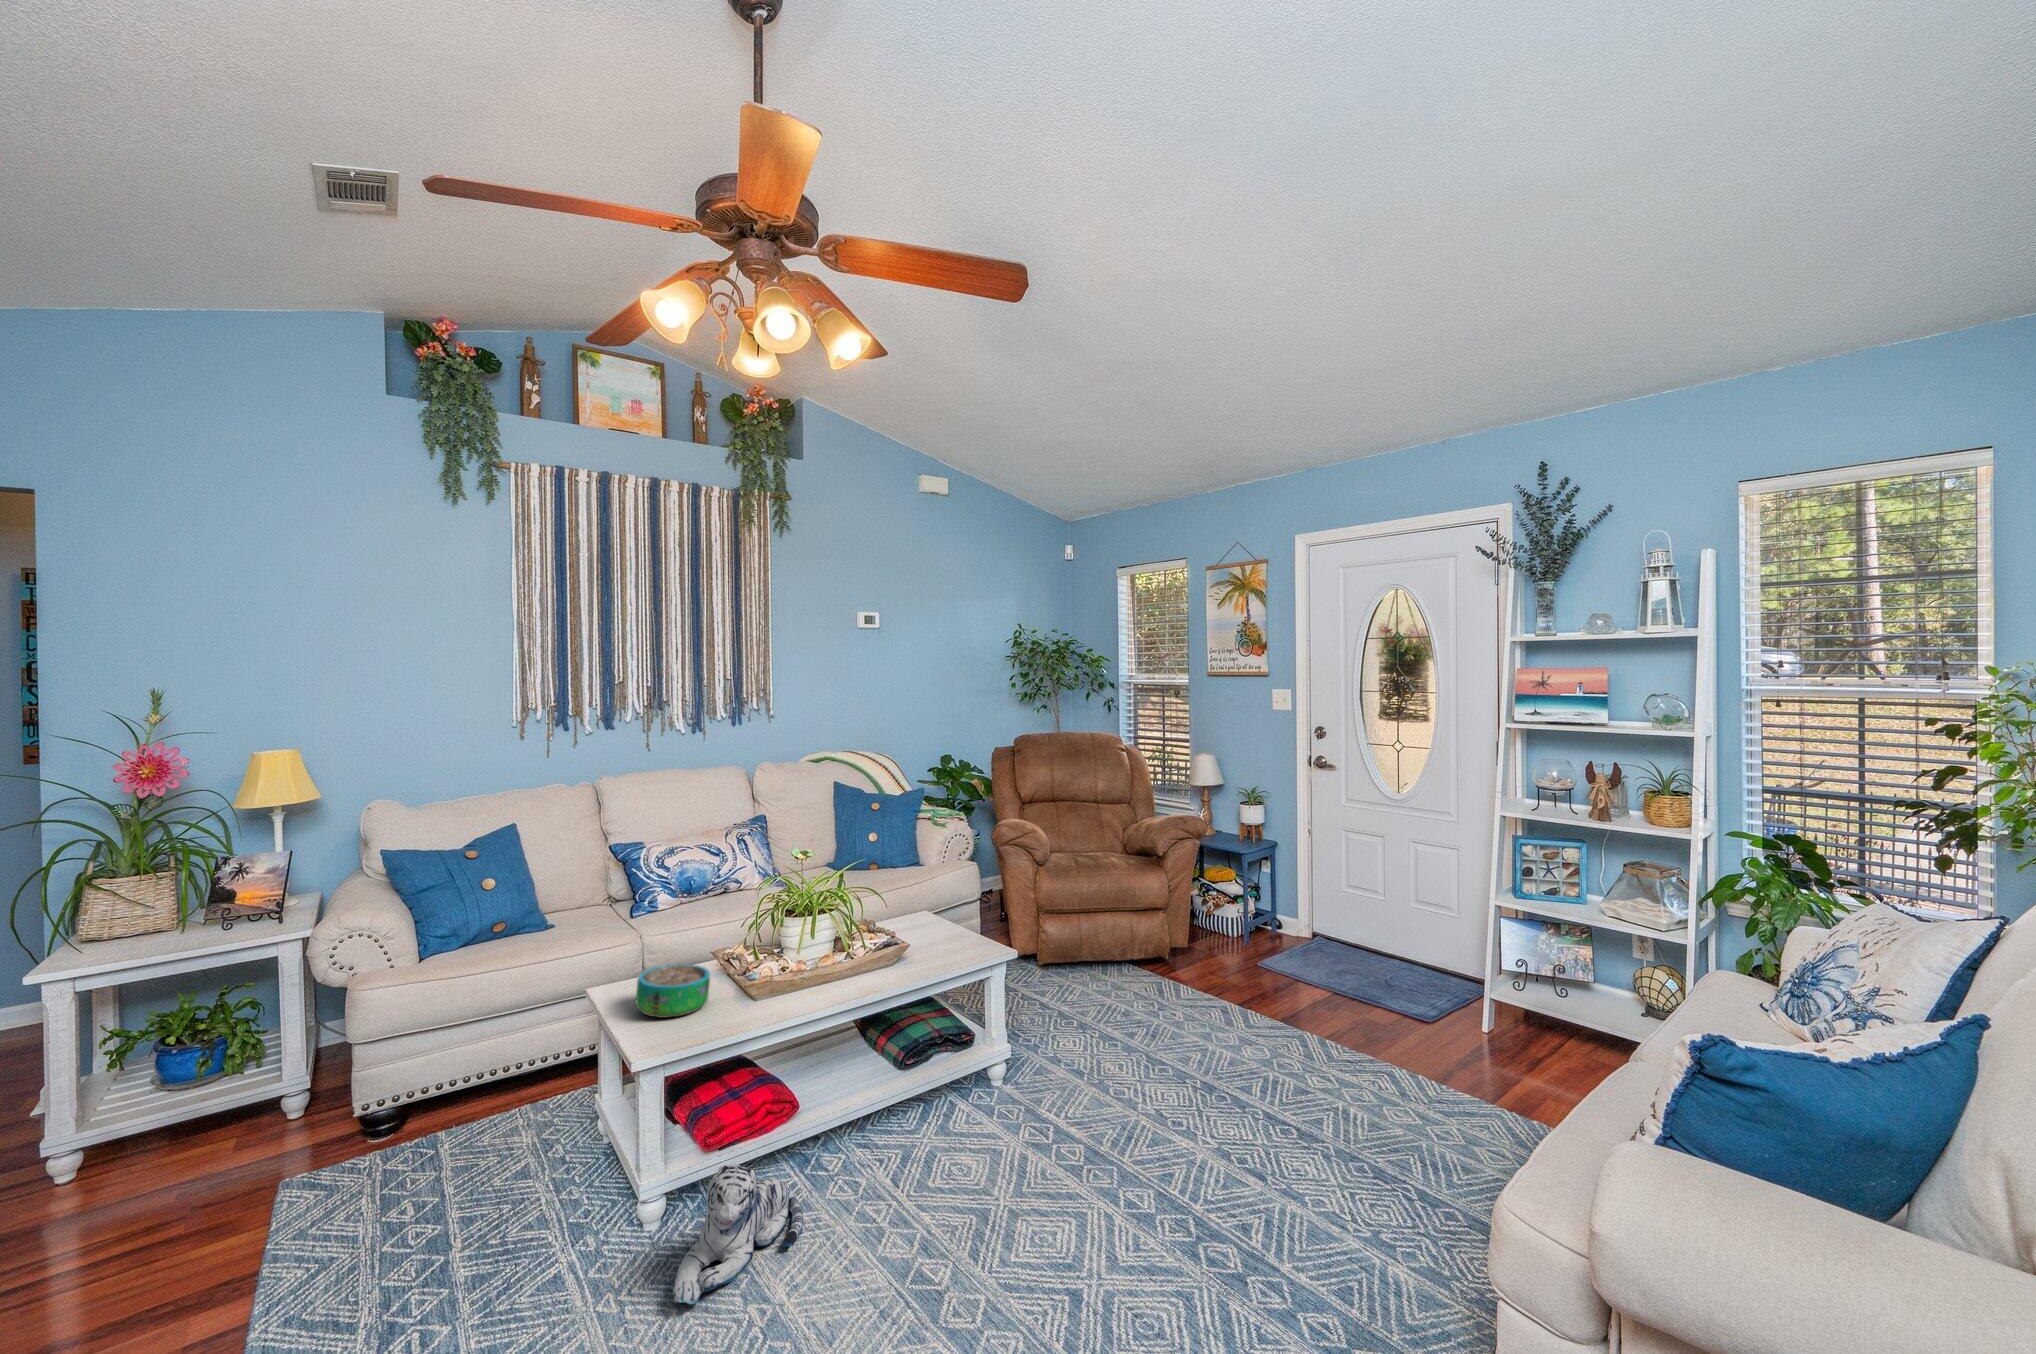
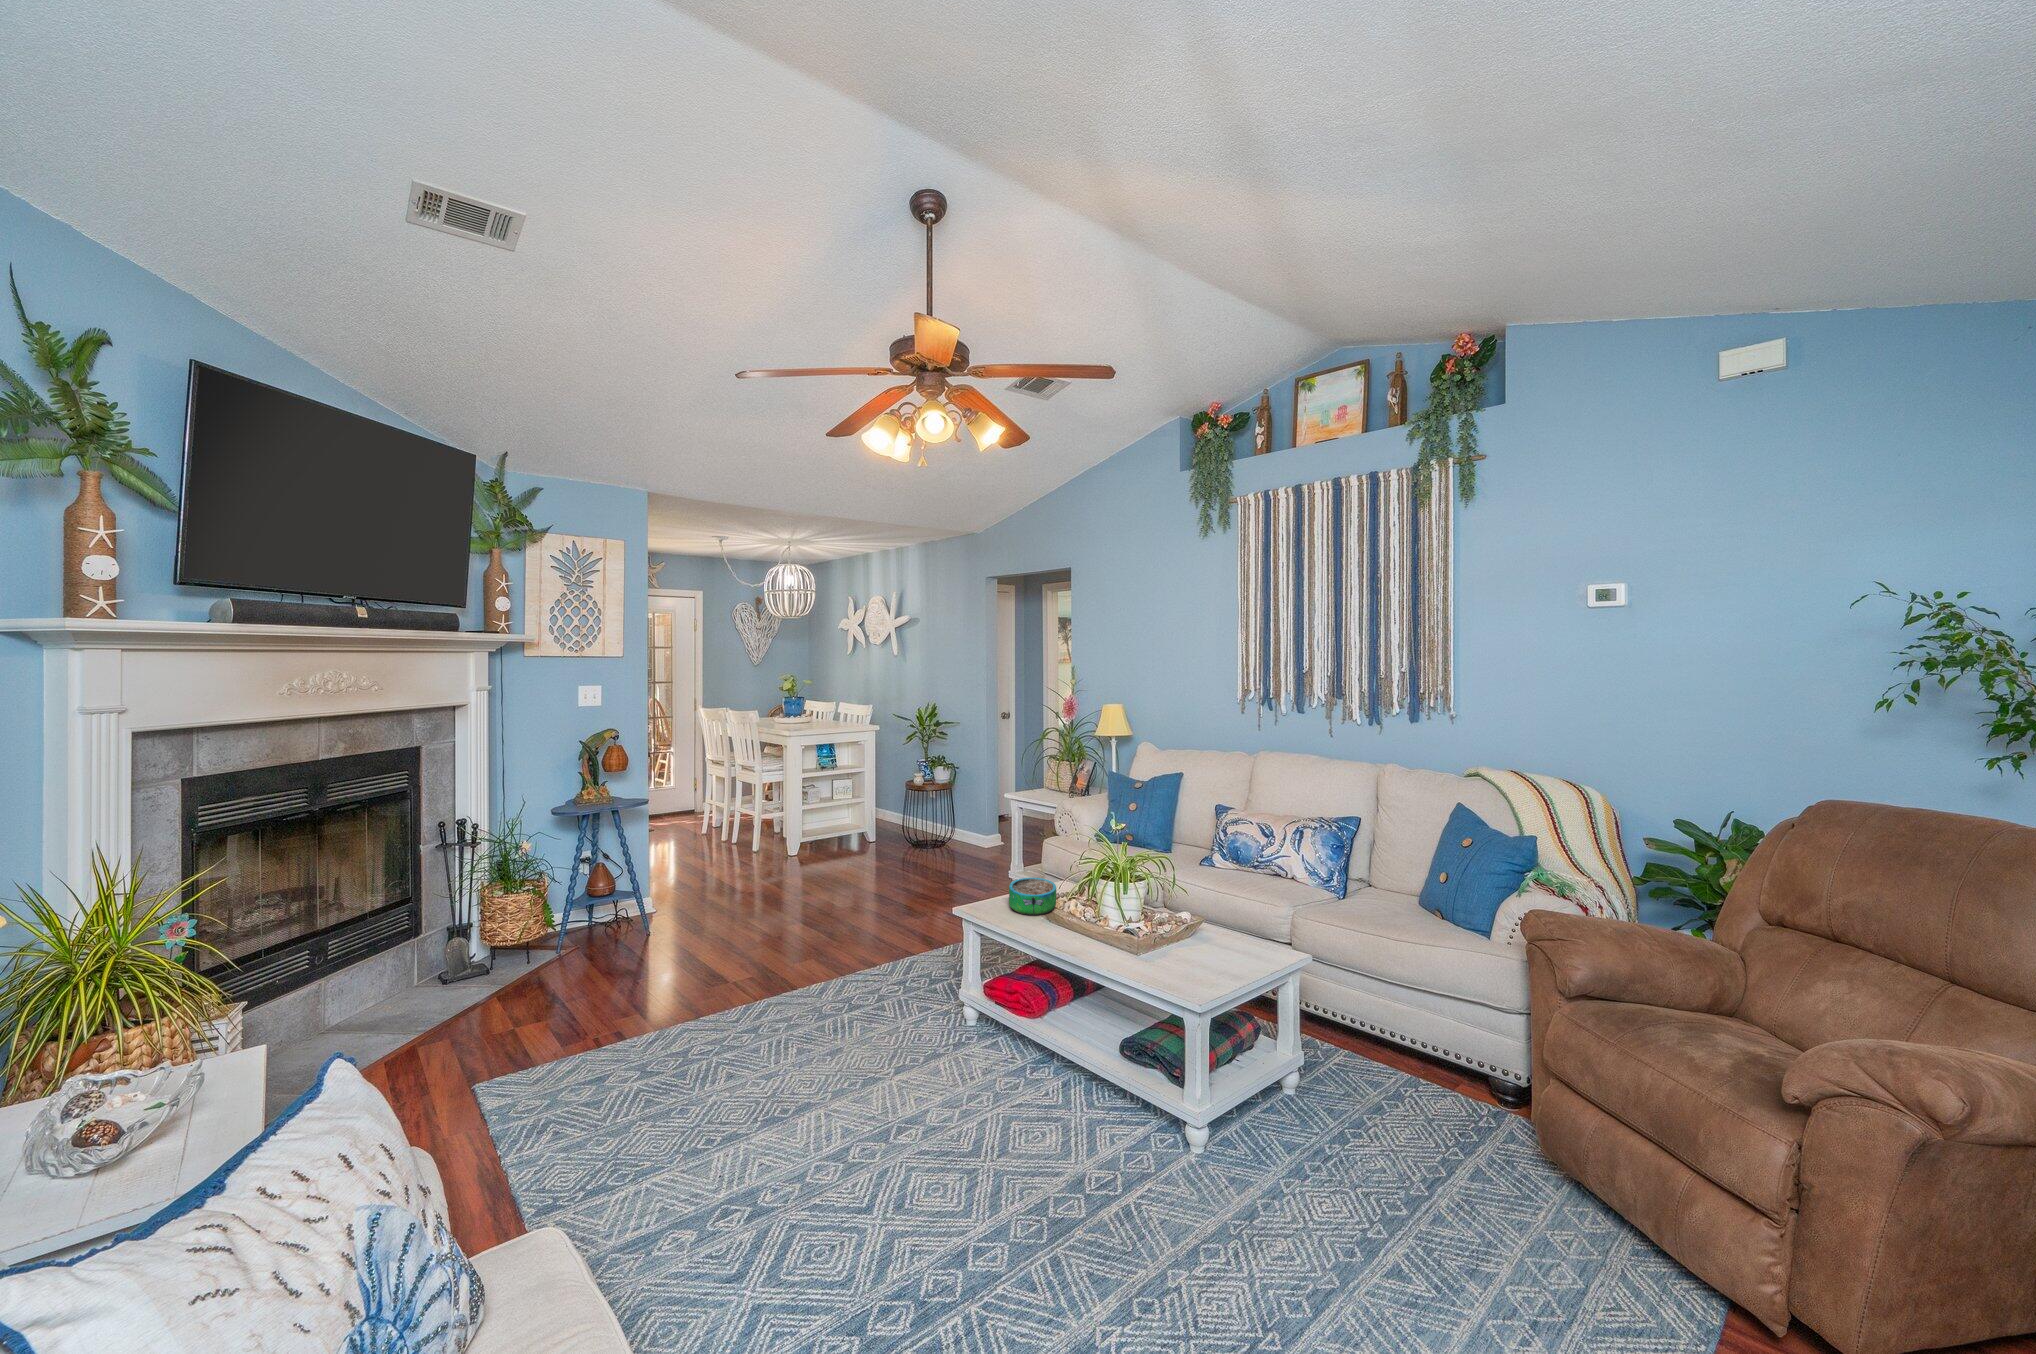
plush toy: present [673,1164,803,1304] -> none [880,993,985,1075]

